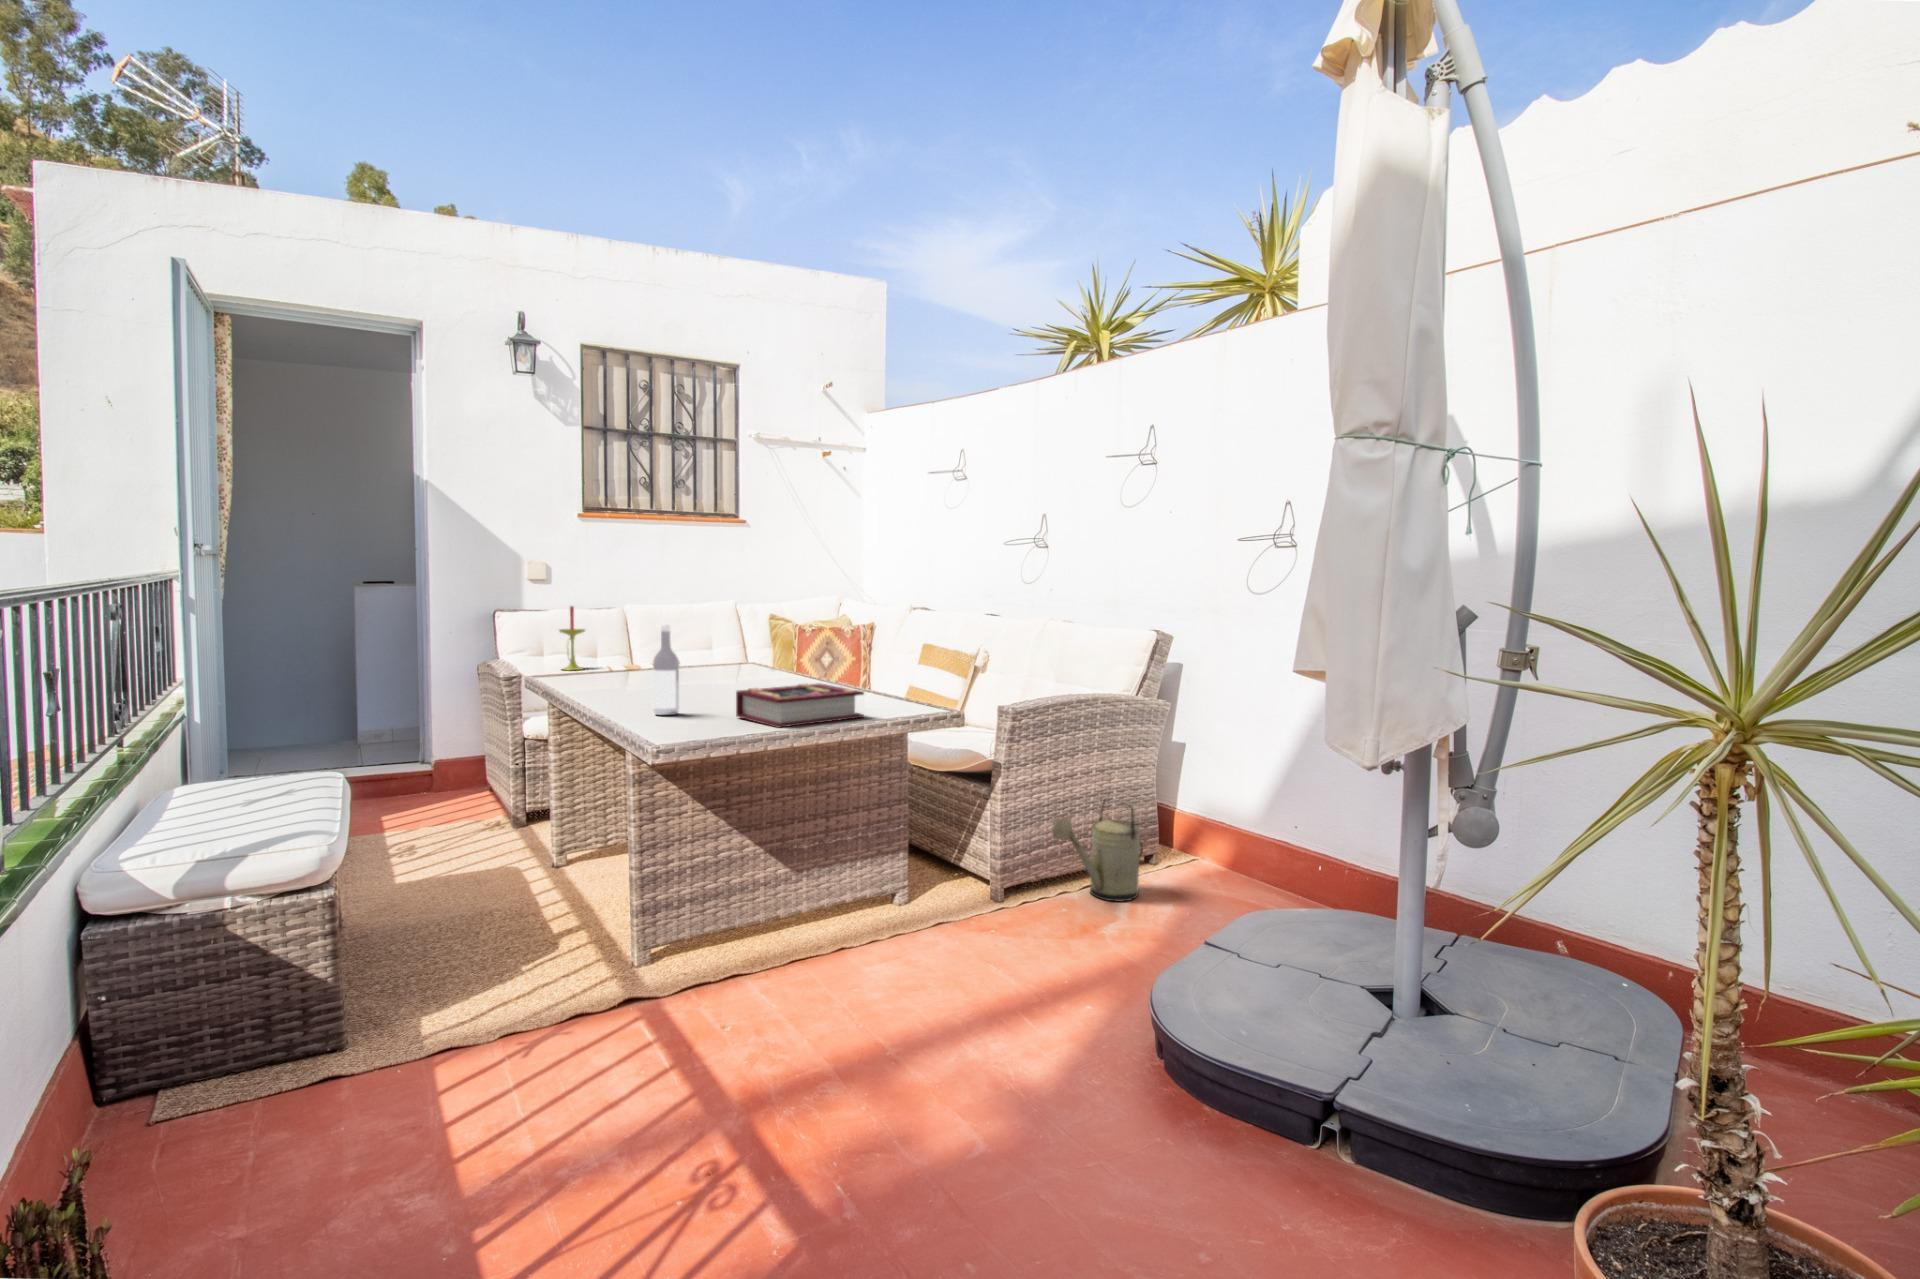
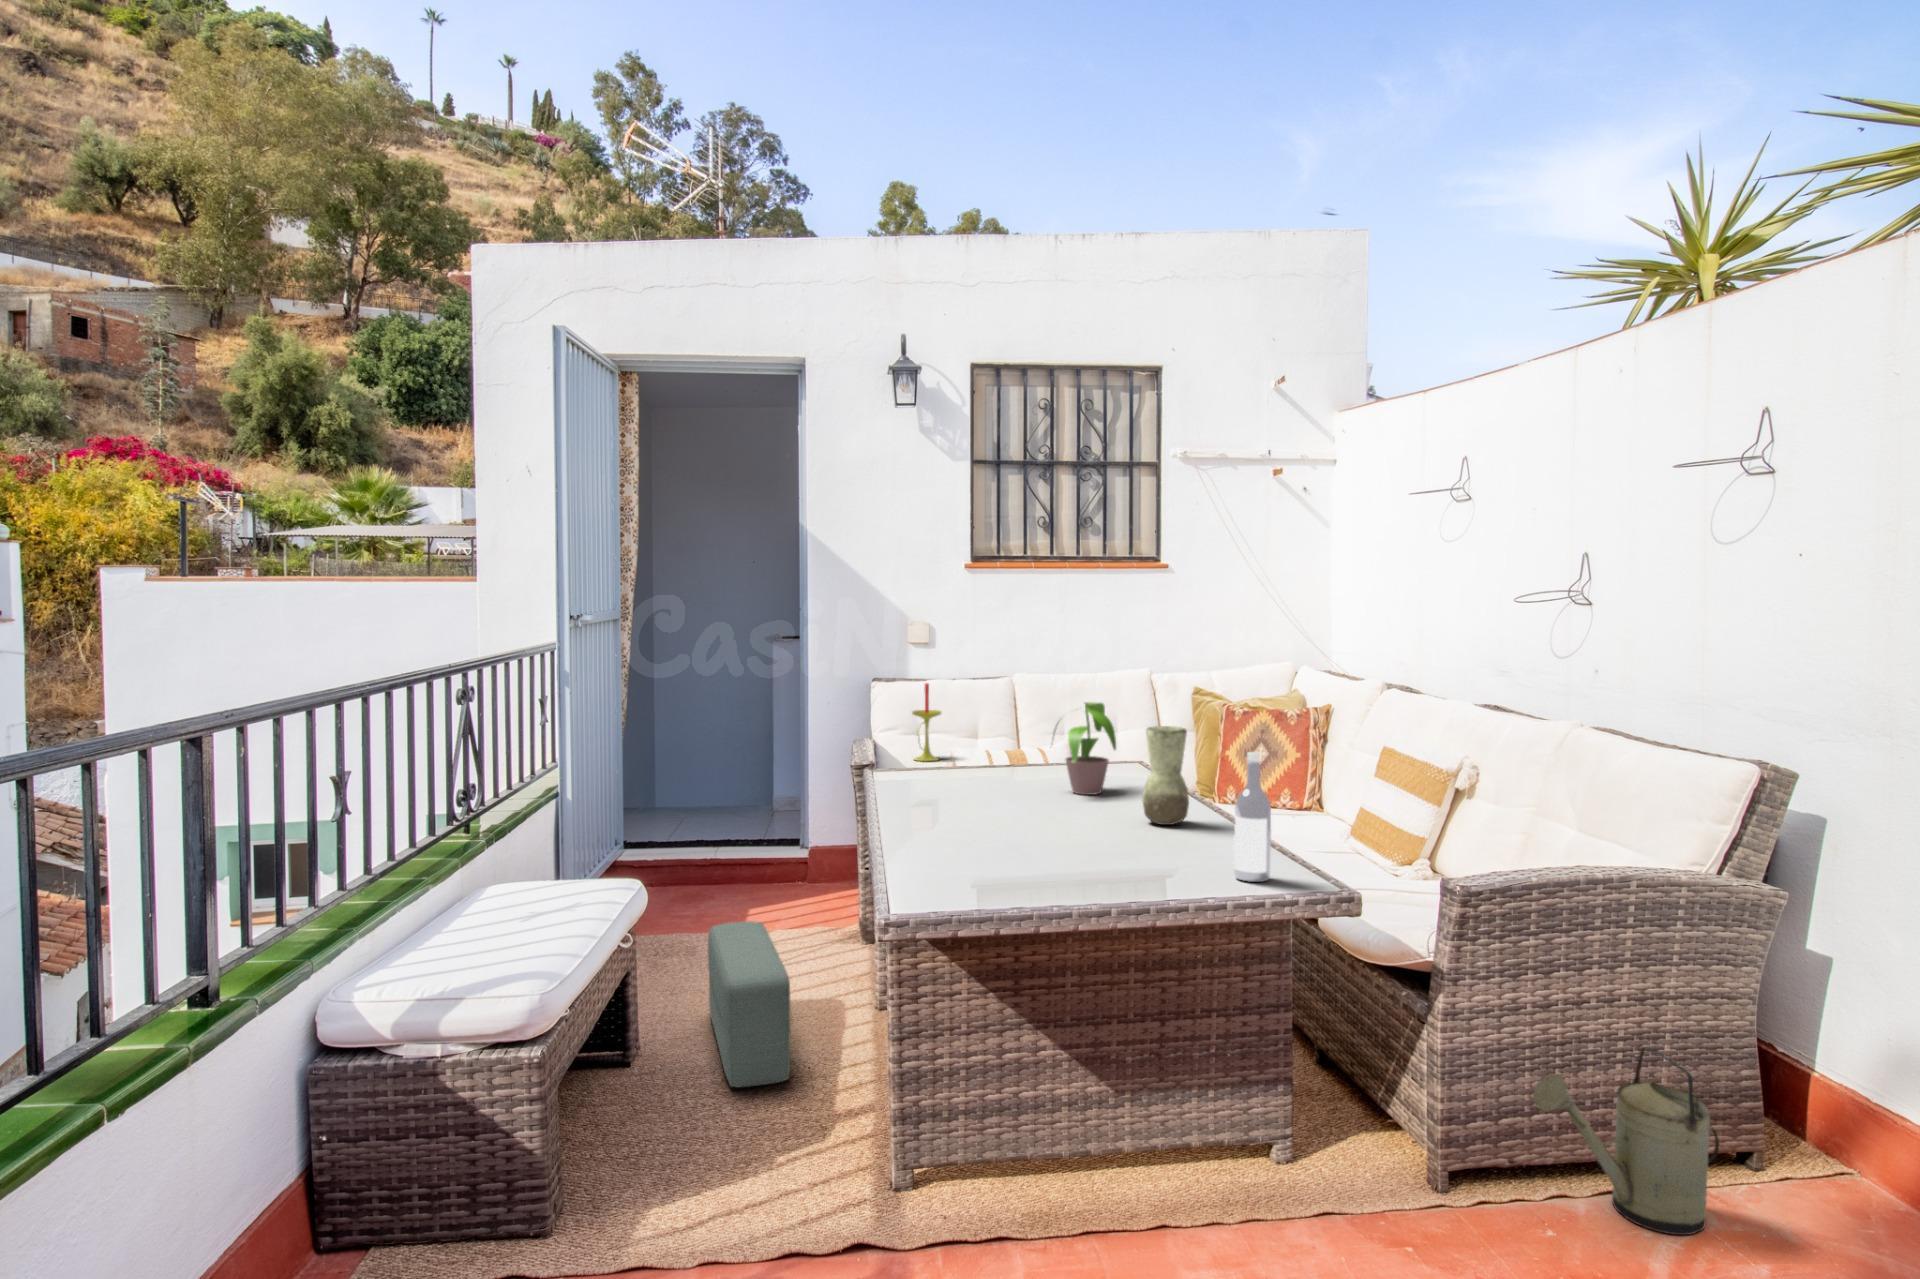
potted plant: none [698,611,759,681] -> present [1054,702,1116,795]
vase: none [788,621,822,691] -> present [1142,726,1189,825]
wine bottle: present [653,624,679,715] -> present [1234,752,1271,882]
book: present [736,683,864,728] -> none [1023,830,1197,903]
pouf: none [399,805,508,932] -> present [708,921,790,1087]

